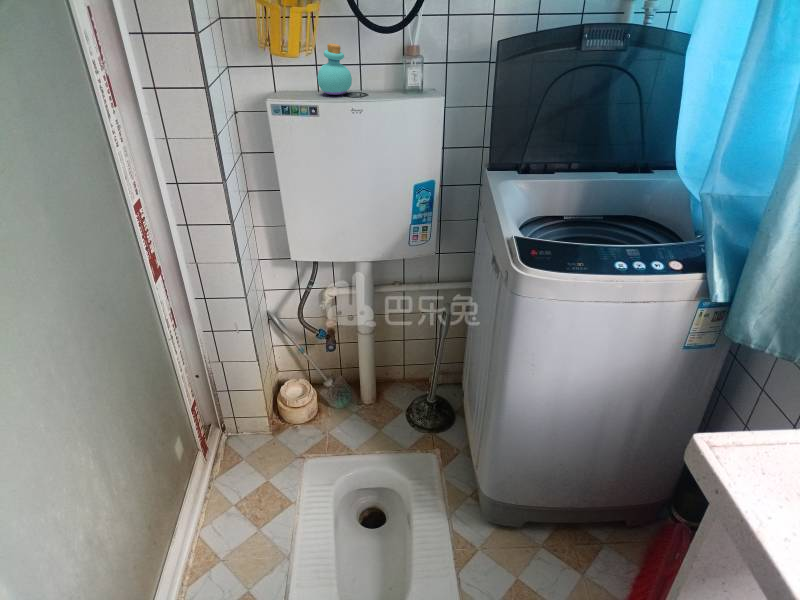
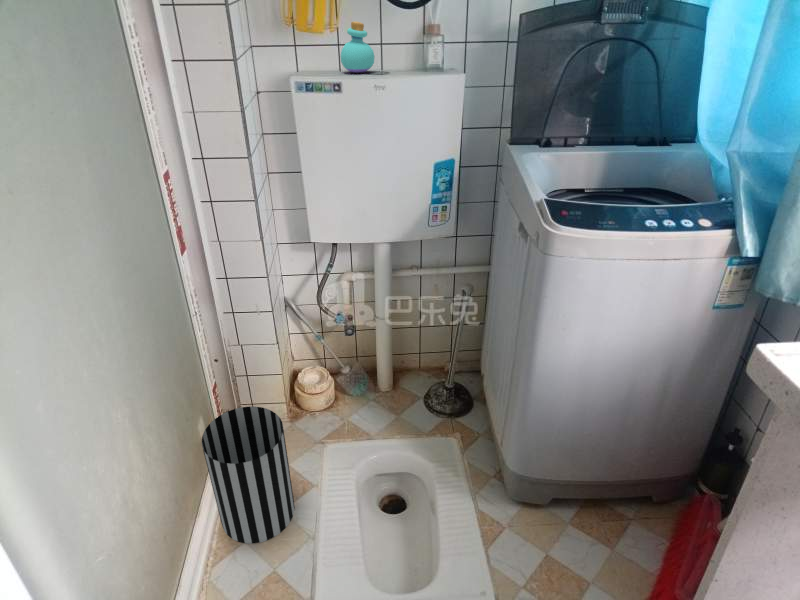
wastebasket: none [177,428,272,562] -> present [202,406,295,544]

